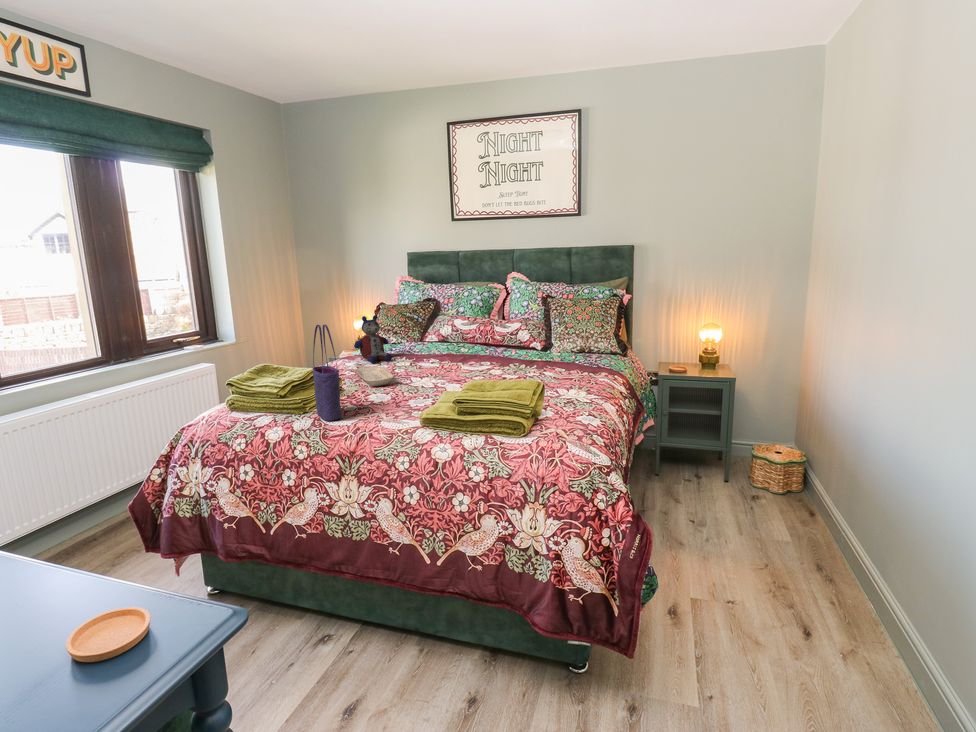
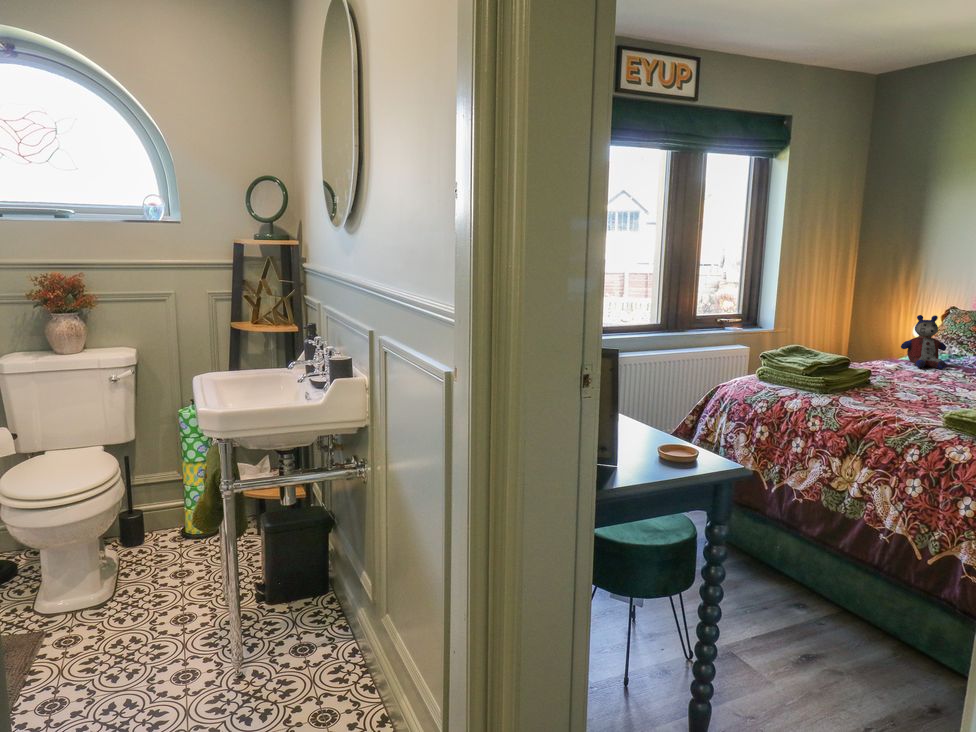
tote bag: present [313,324,342,421] -> none [838,312,868,405]
tray: present [354,367,394,386] -> none [892,369,937,389]

